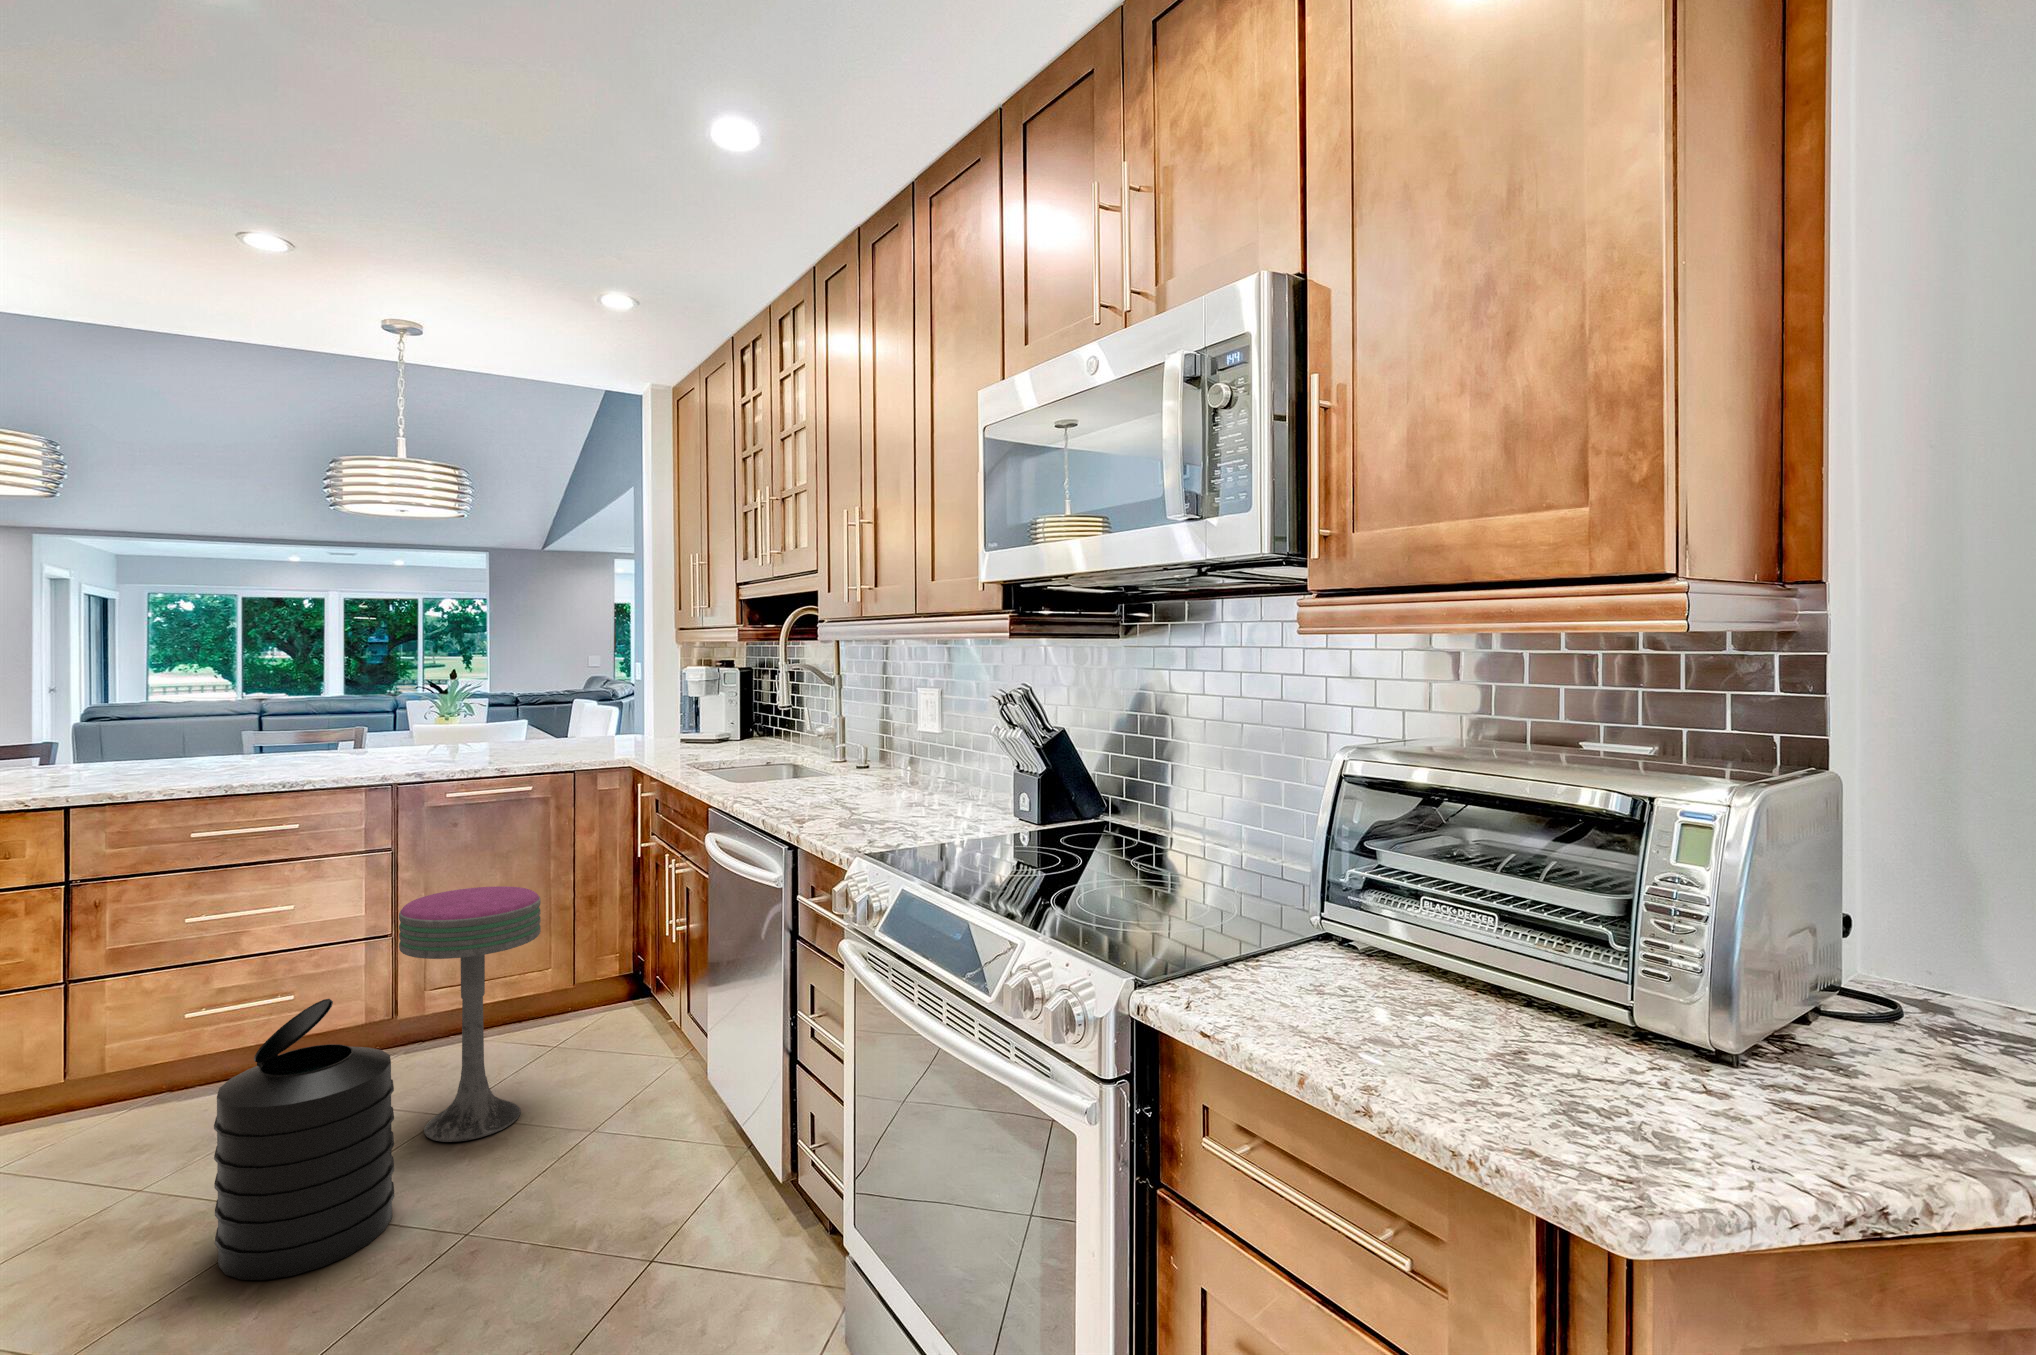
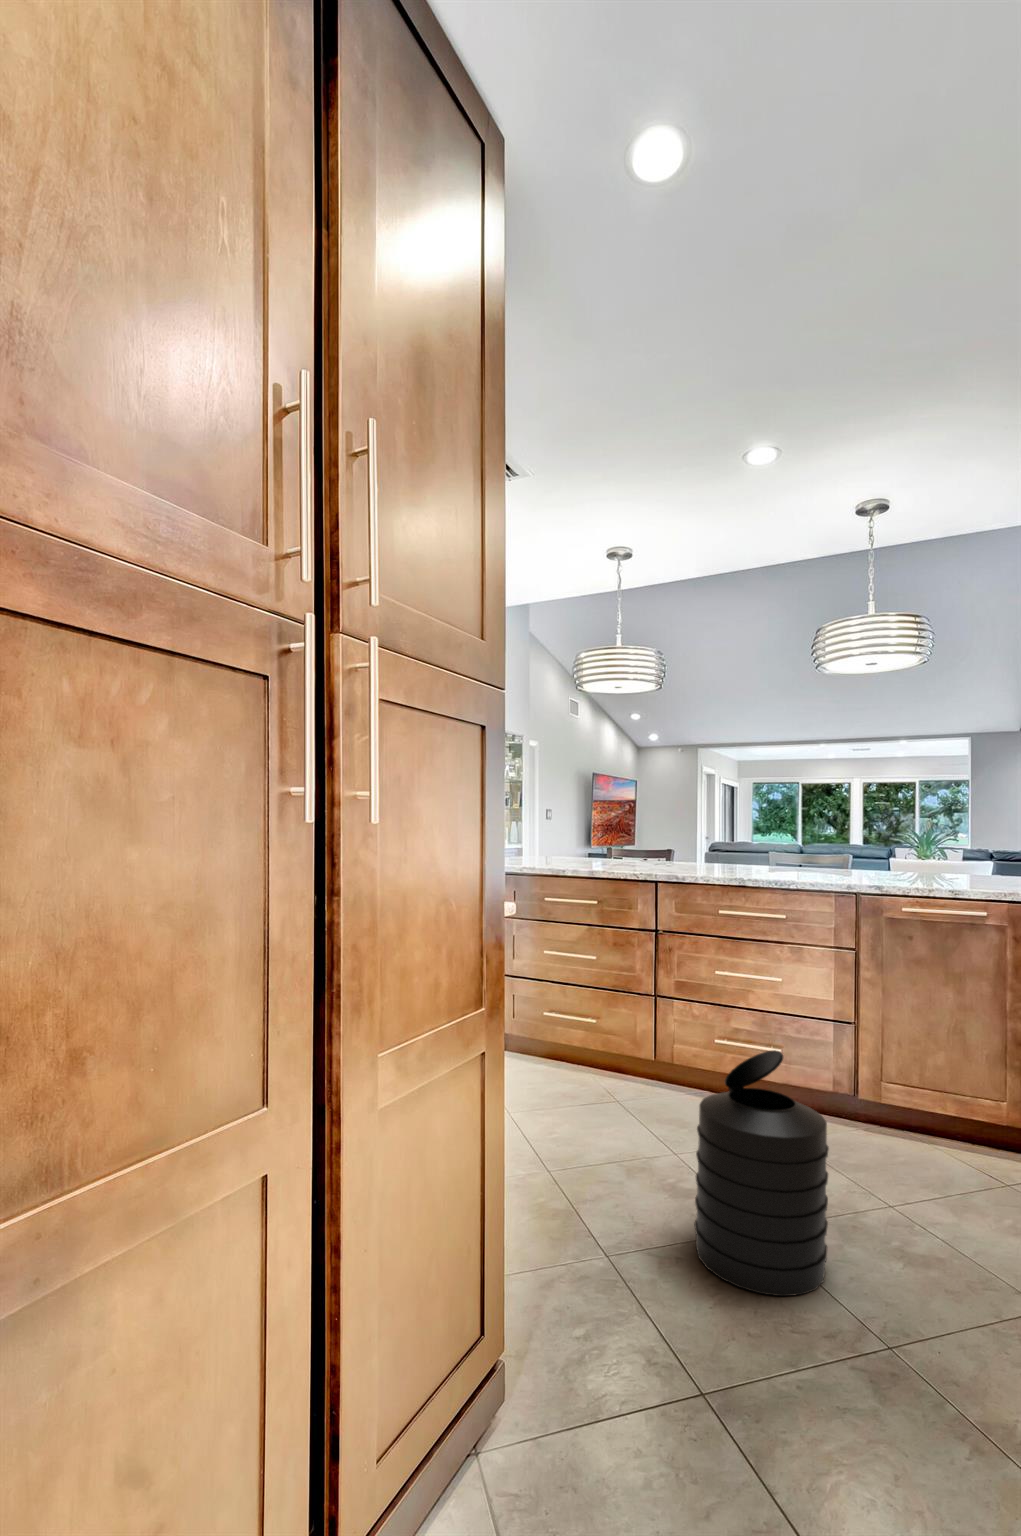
bar stool: present [399,886,541,1142] -> none [847,989,981,1247]

